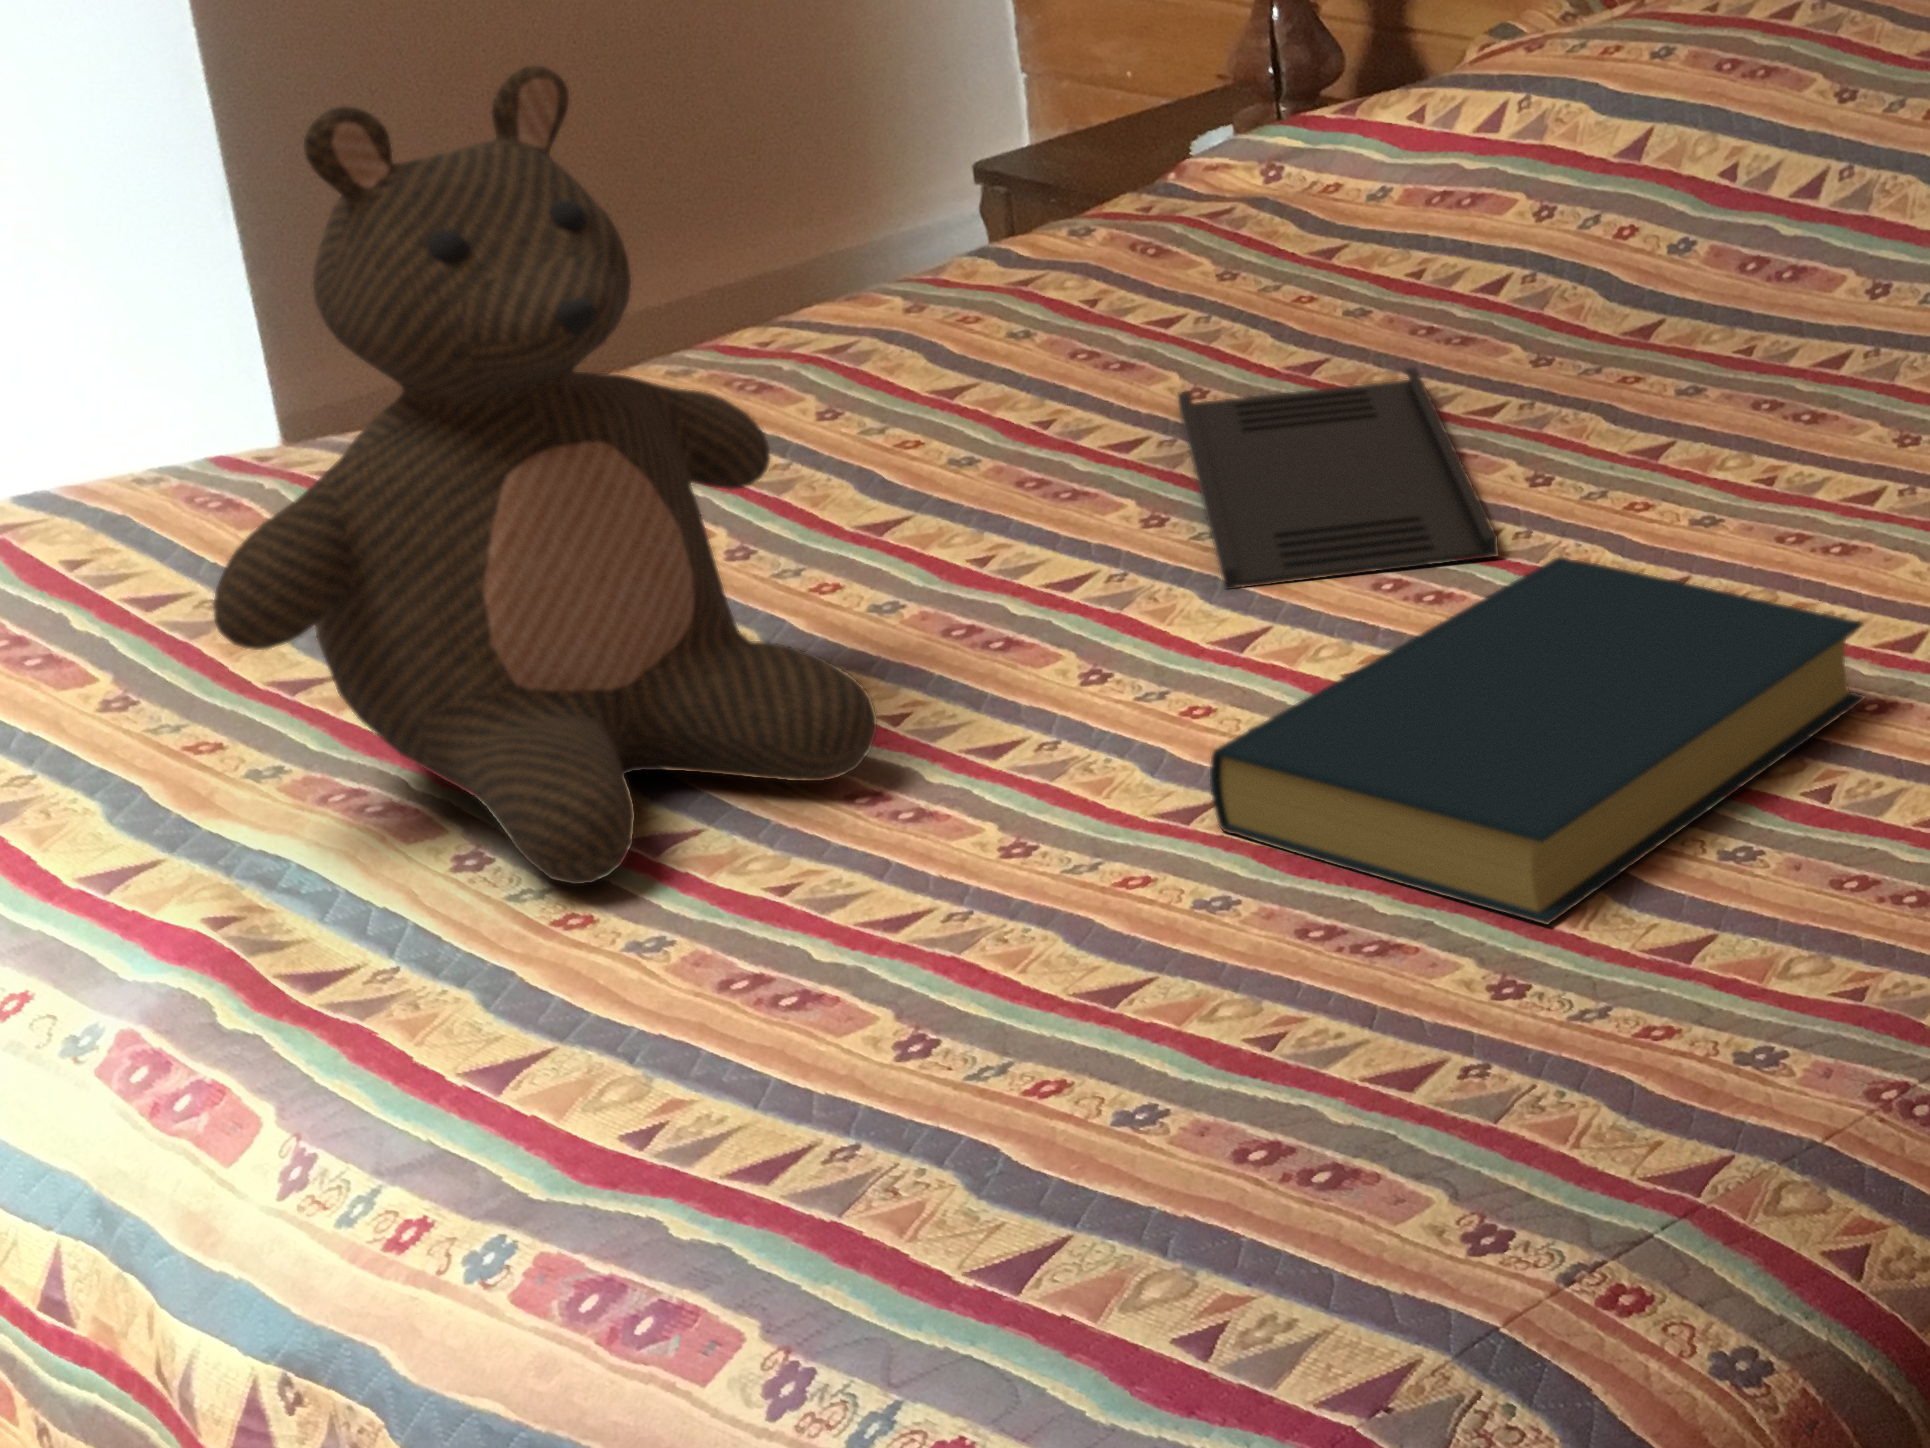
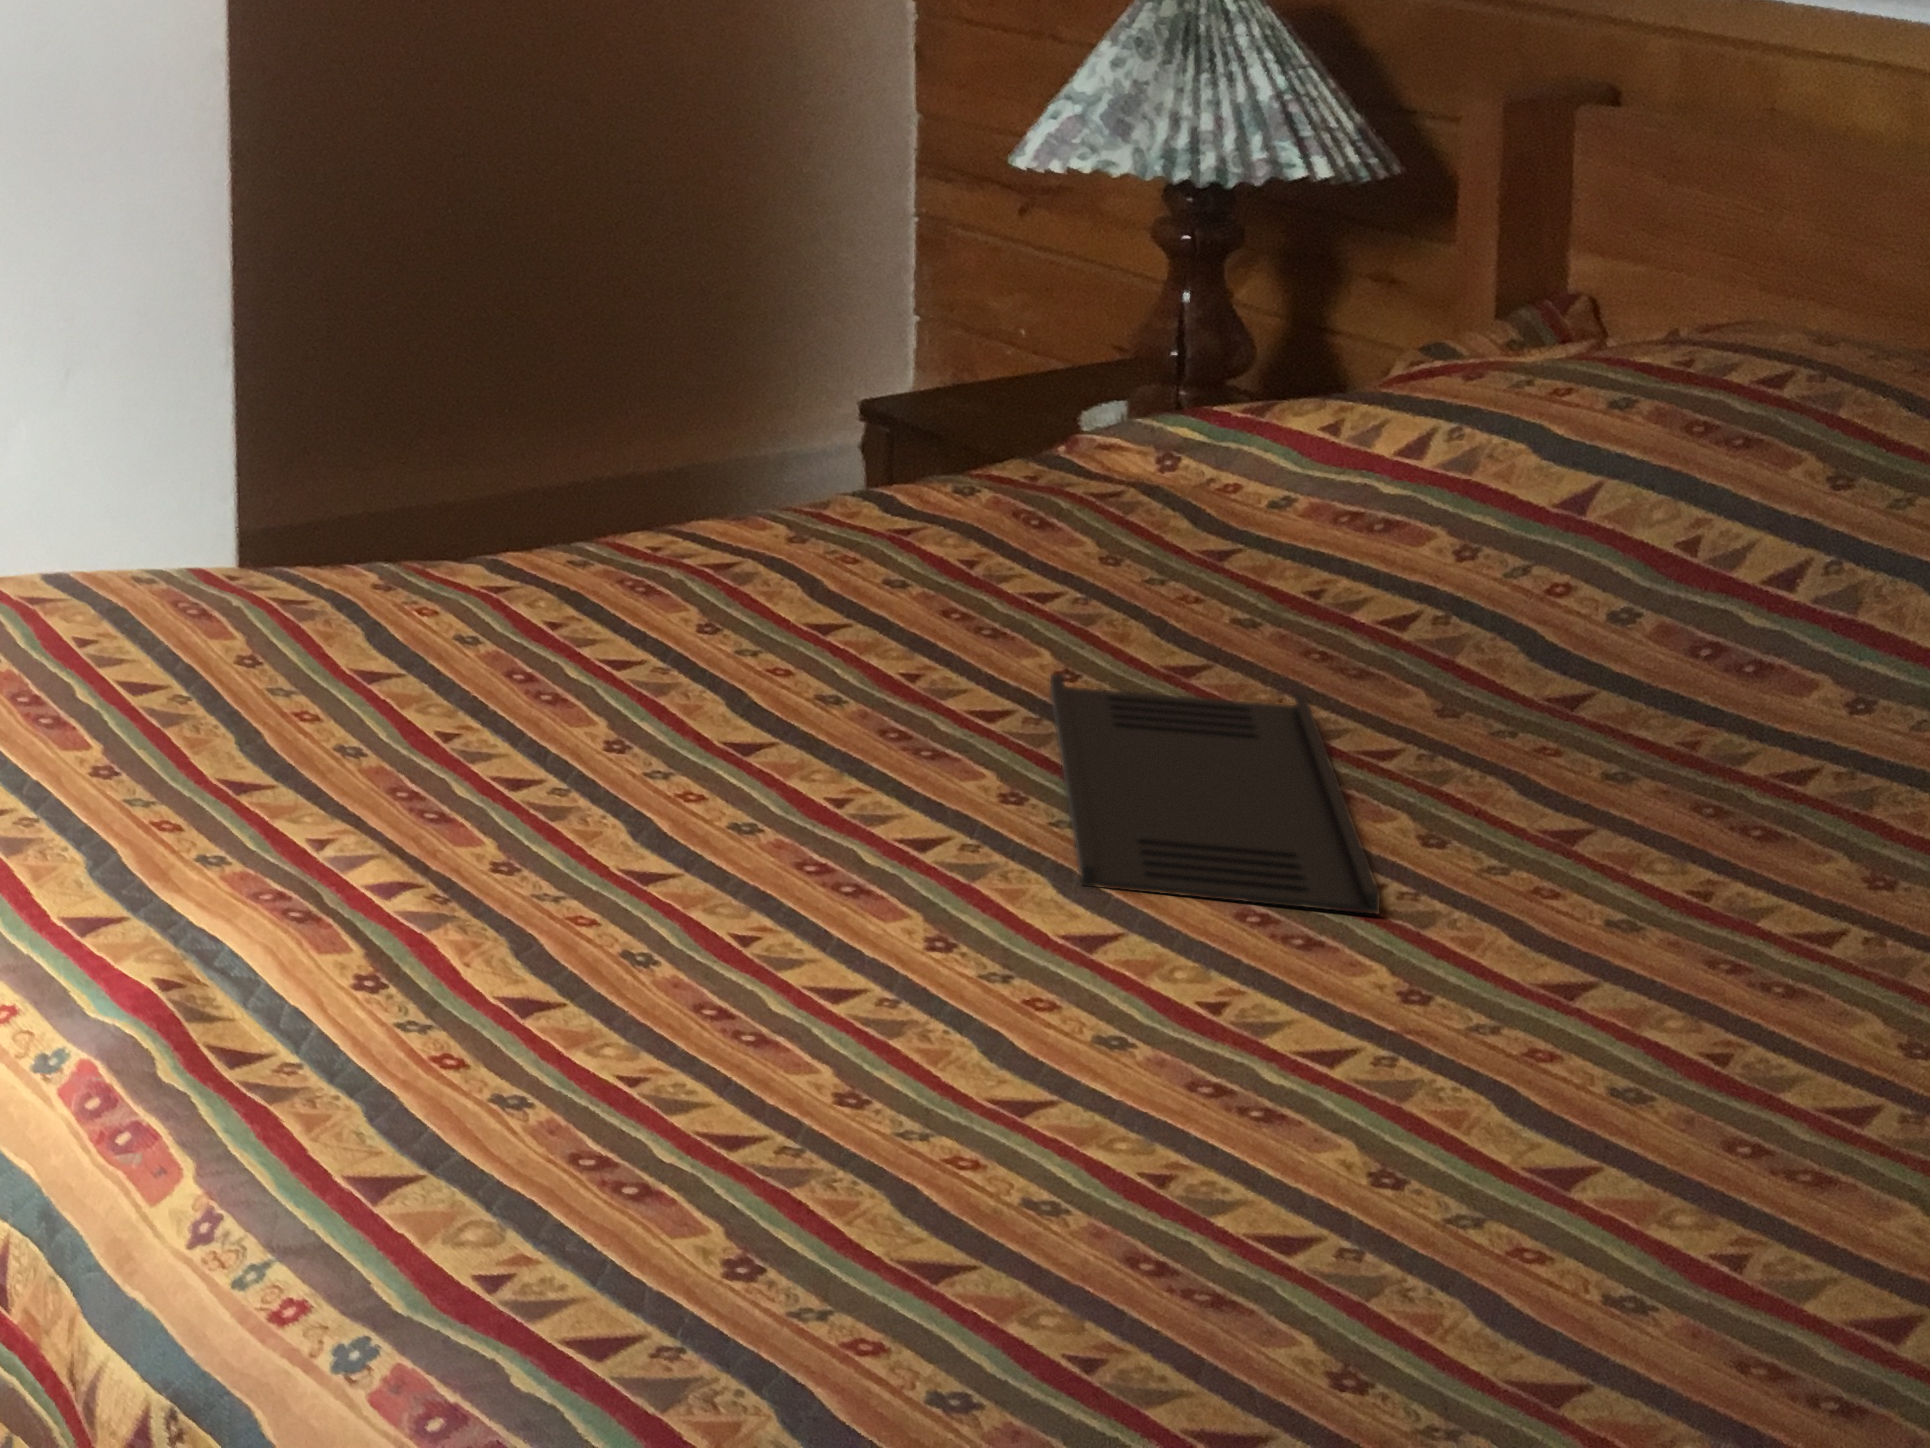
stuffed bear: present [213,66,877,884] -> none [202,288,735,1030]
hardback book: present [1210,556,1864,925] -> none [1052,931,1810,1326]

